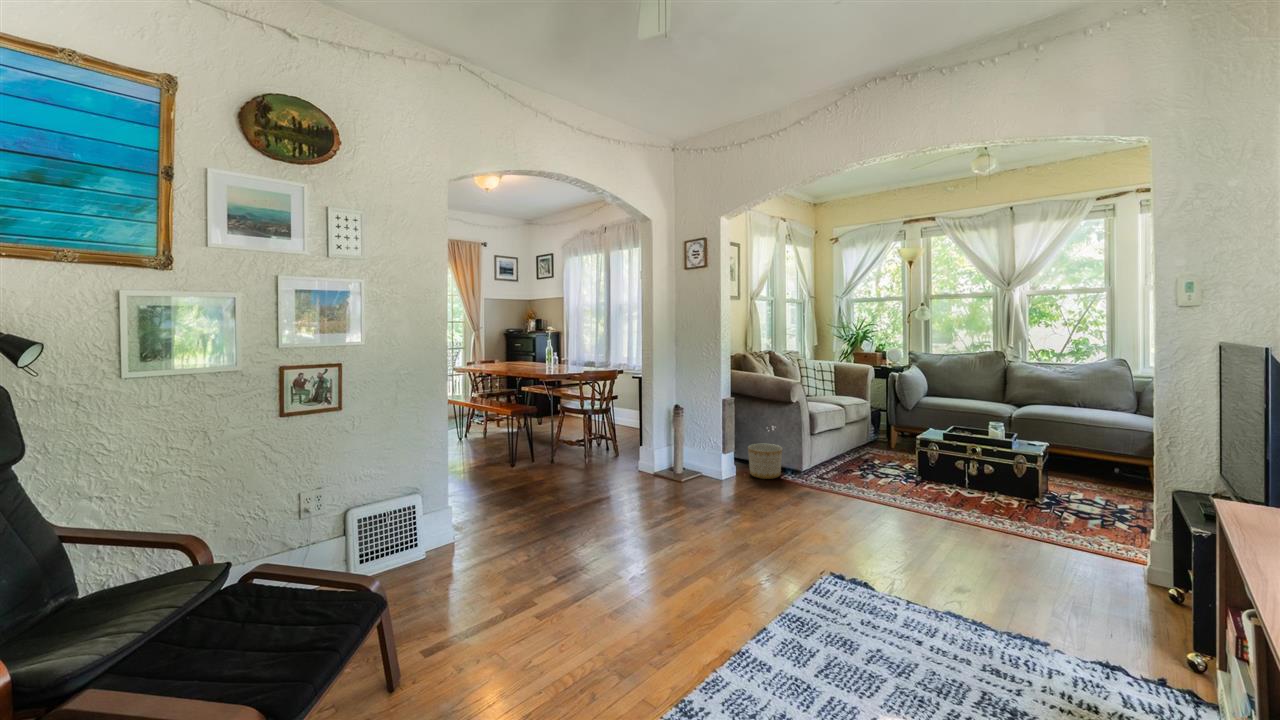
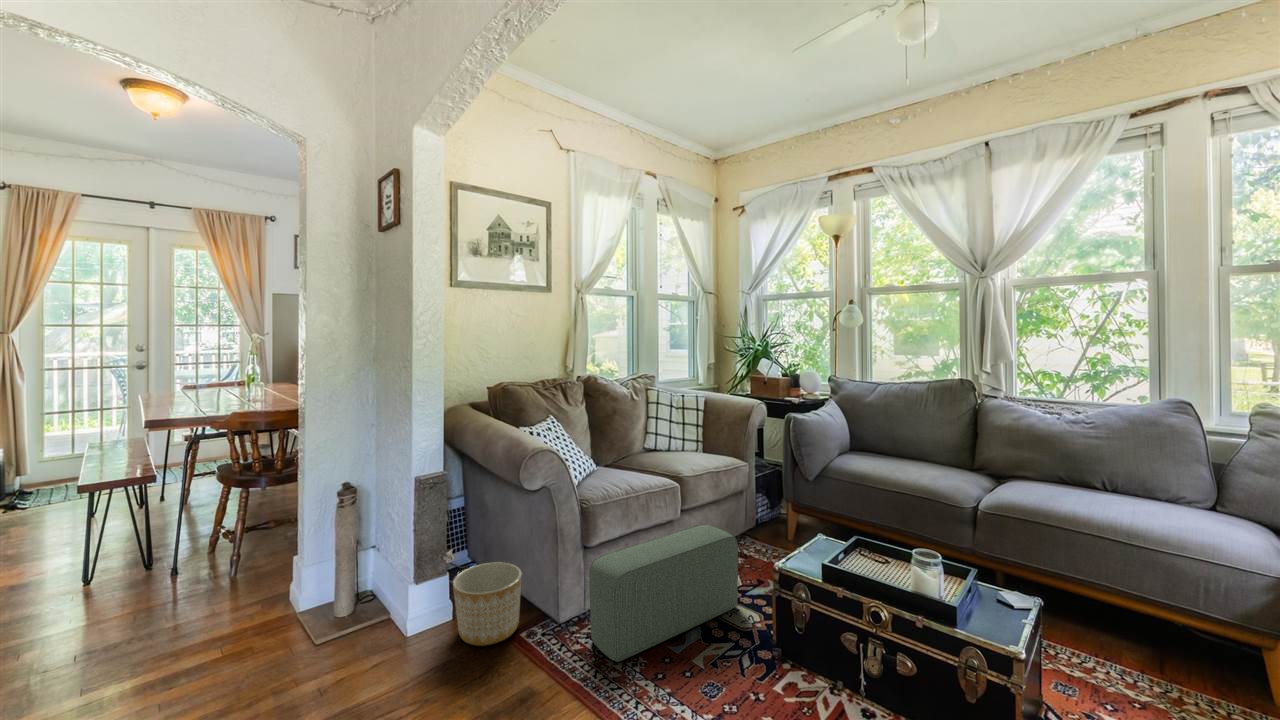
pouf: none [822,427,887,482] -> present [589,525,738,662]

